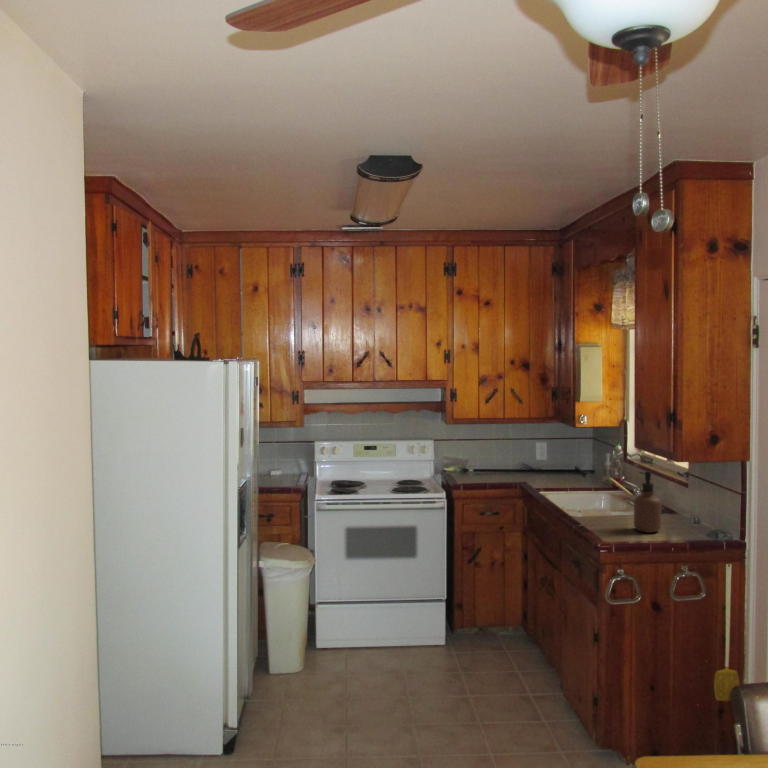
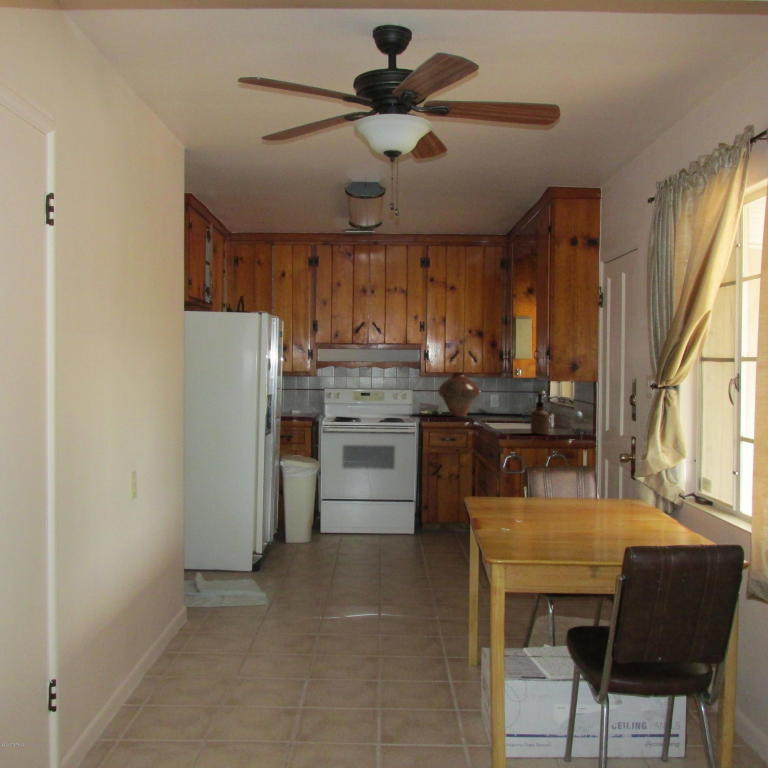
vase: none [471,417,527,479] -> present [438,372,479,417]

